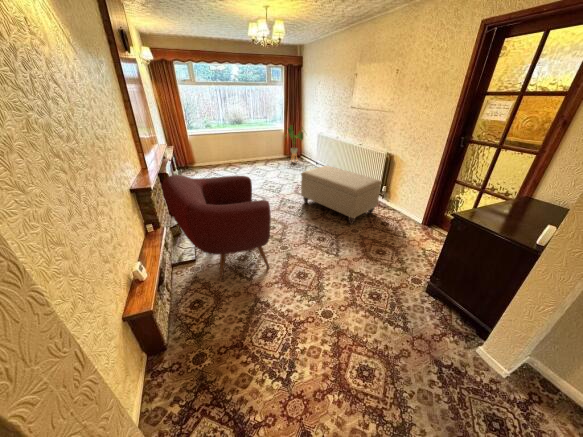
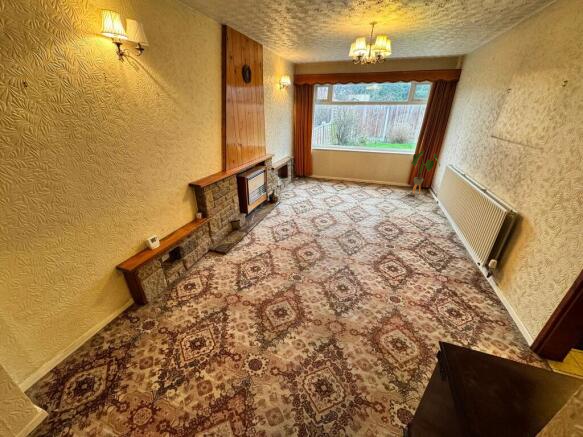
ottoman: present [301,165,382,224] -> none [371,206,473,290]
armchair: present [162,175,271,280] -> none [193,179,290,288]

